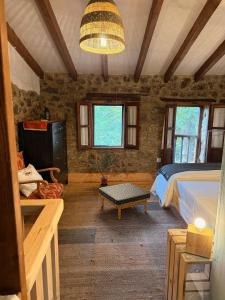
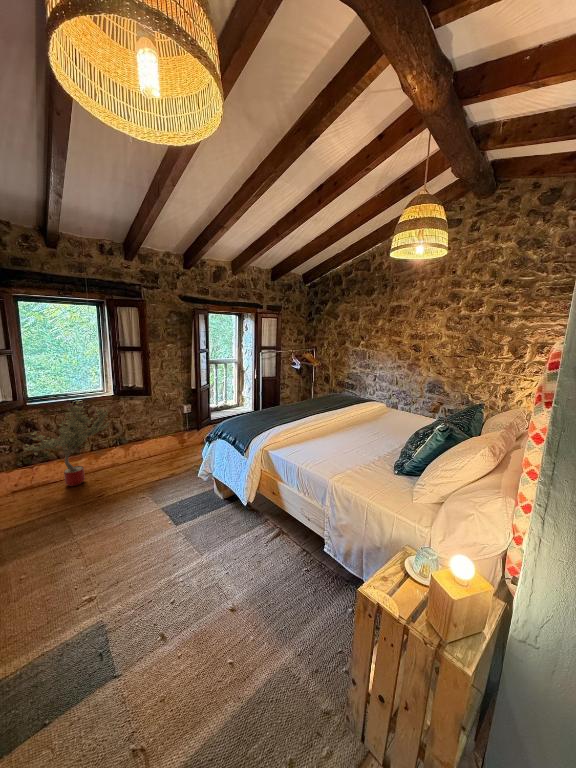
ottoman: present [98,183,151,220] -> none [82,470,220,574]

